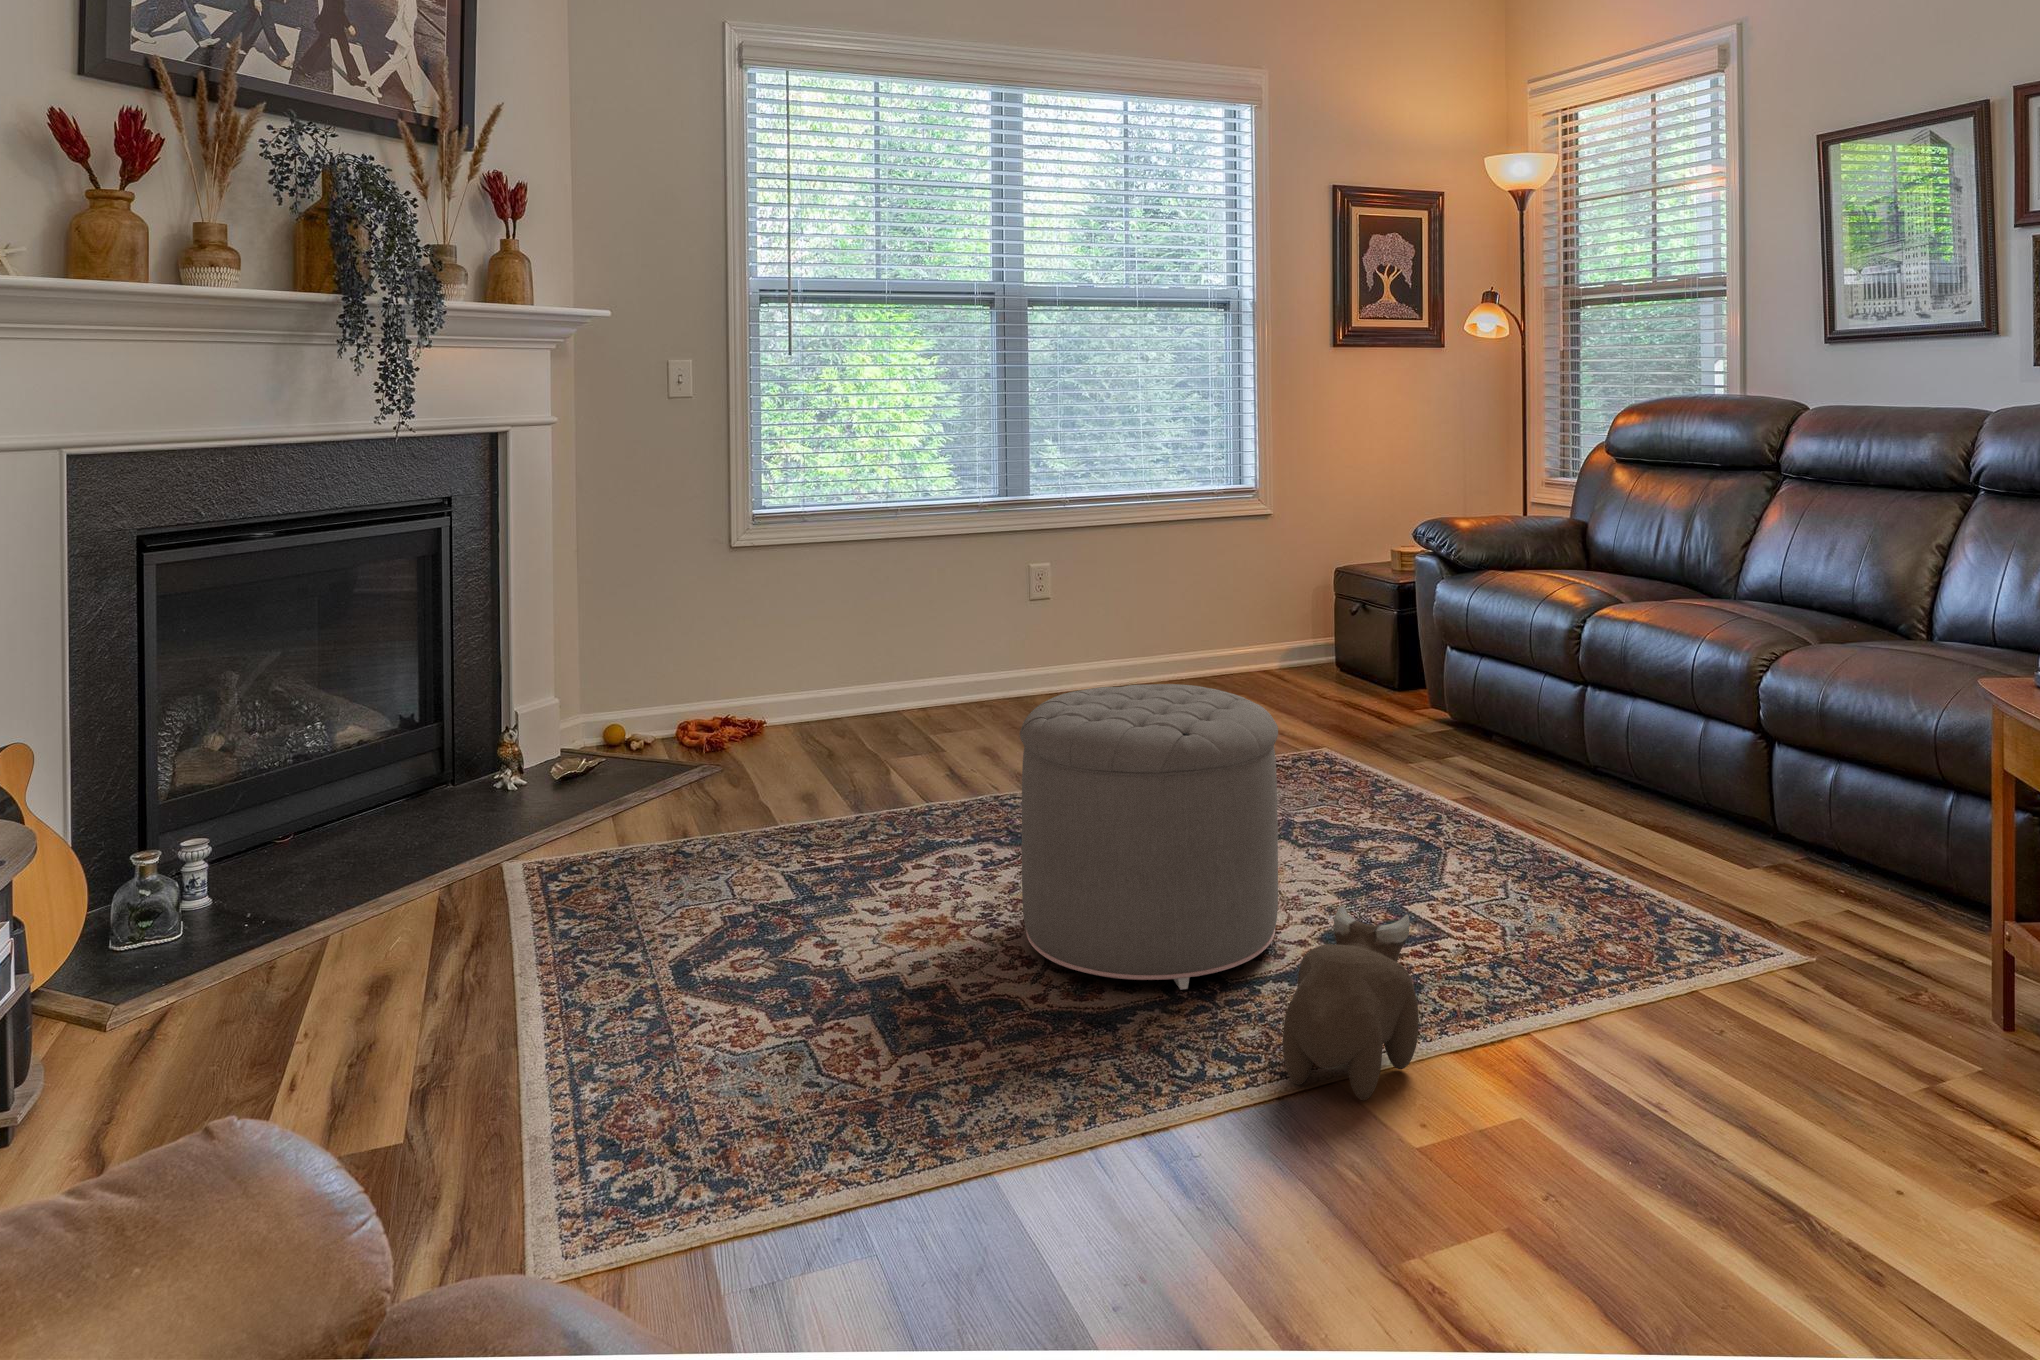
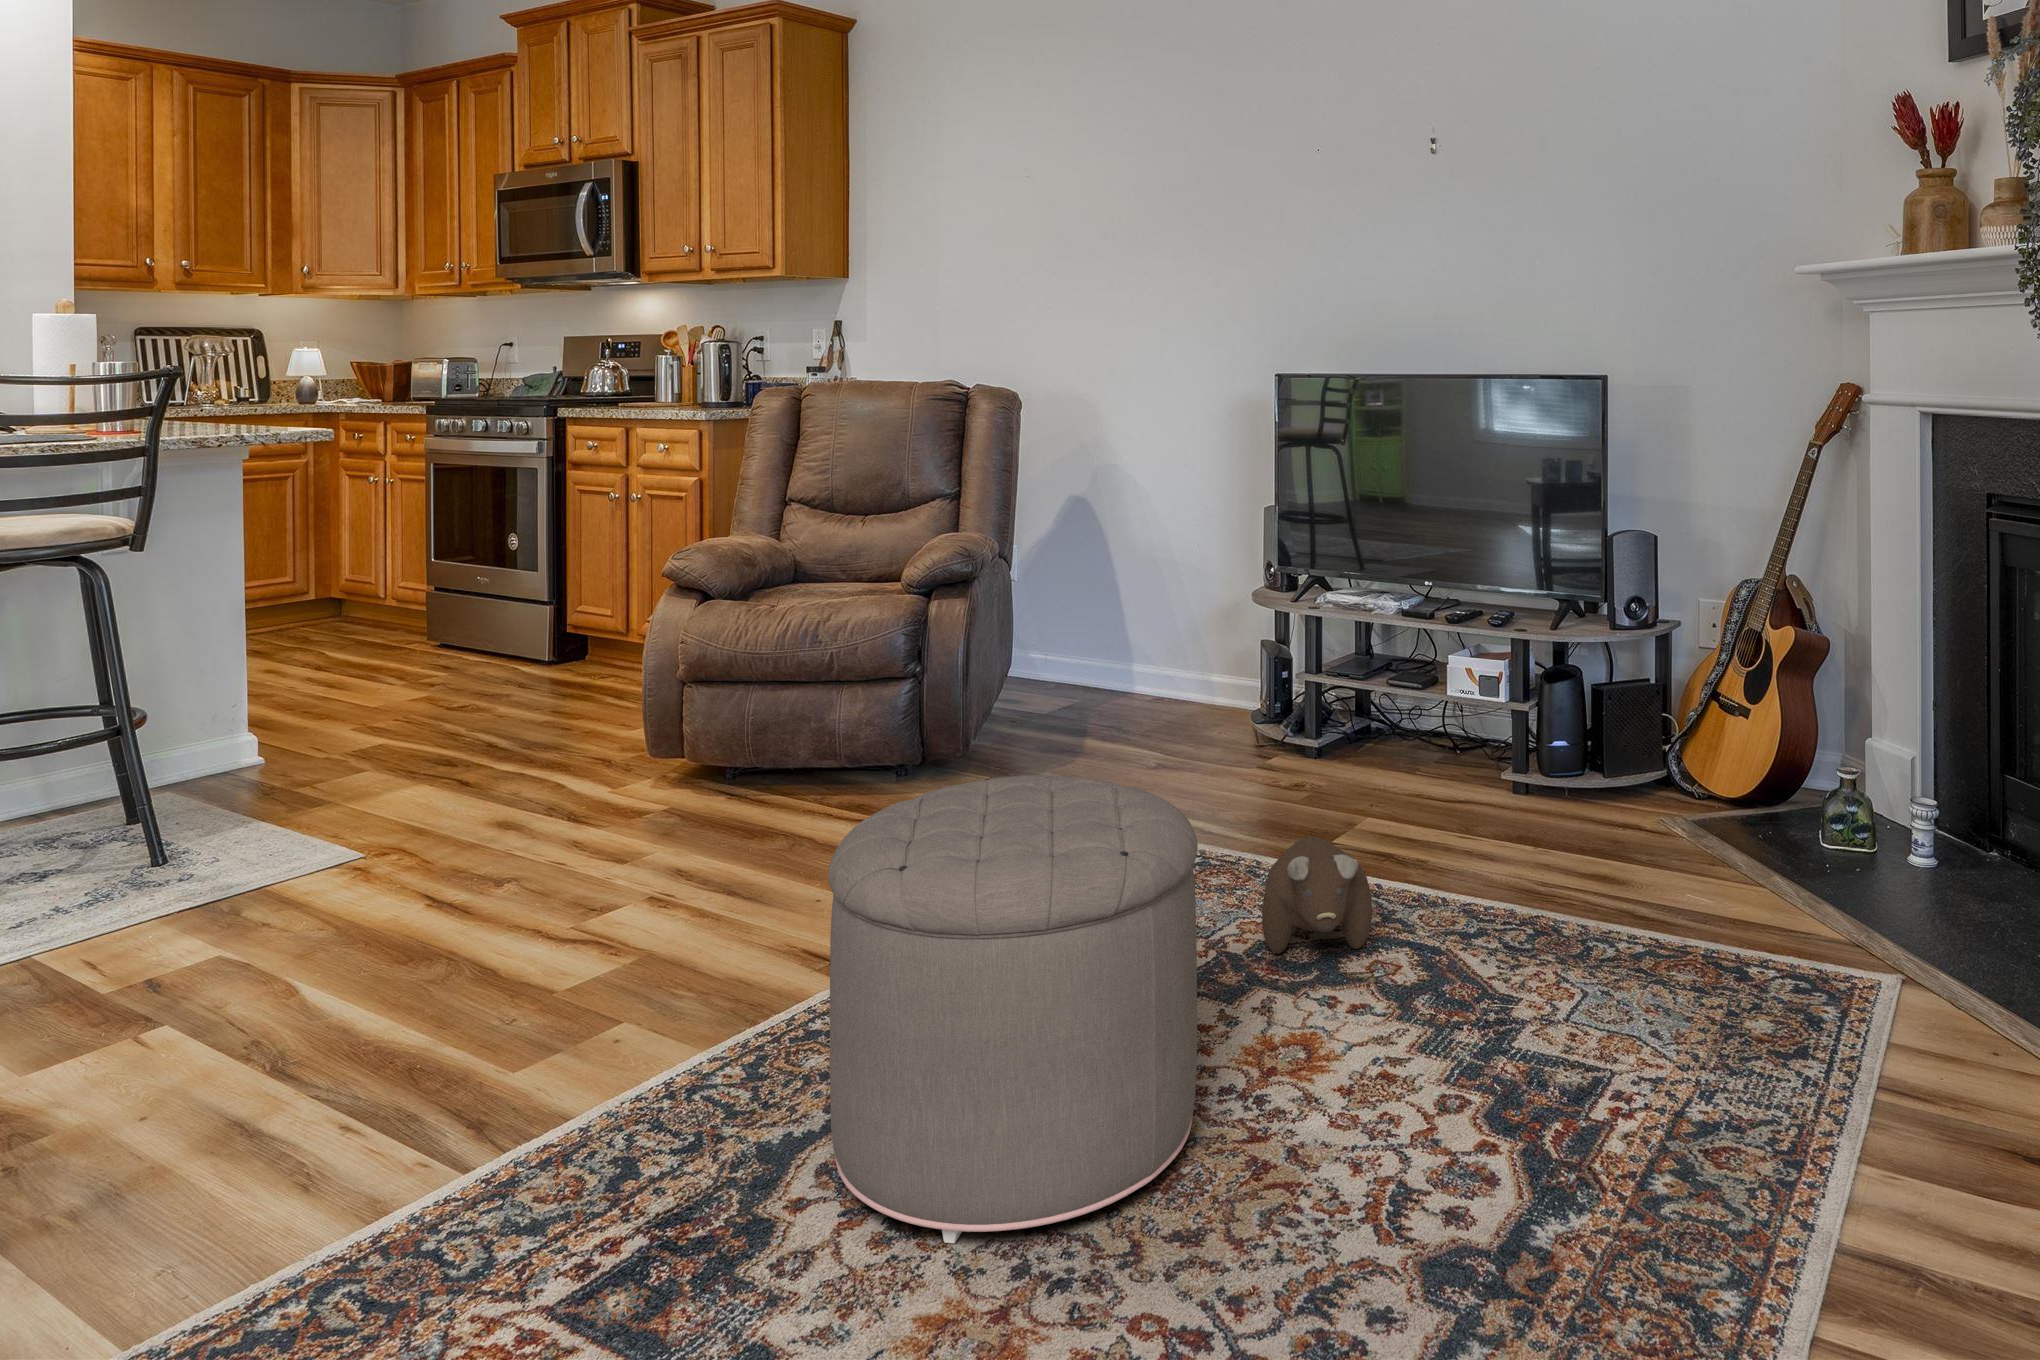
plush toy: present [1283,905,1419,1100] -> present [1262,837,1372,954]

